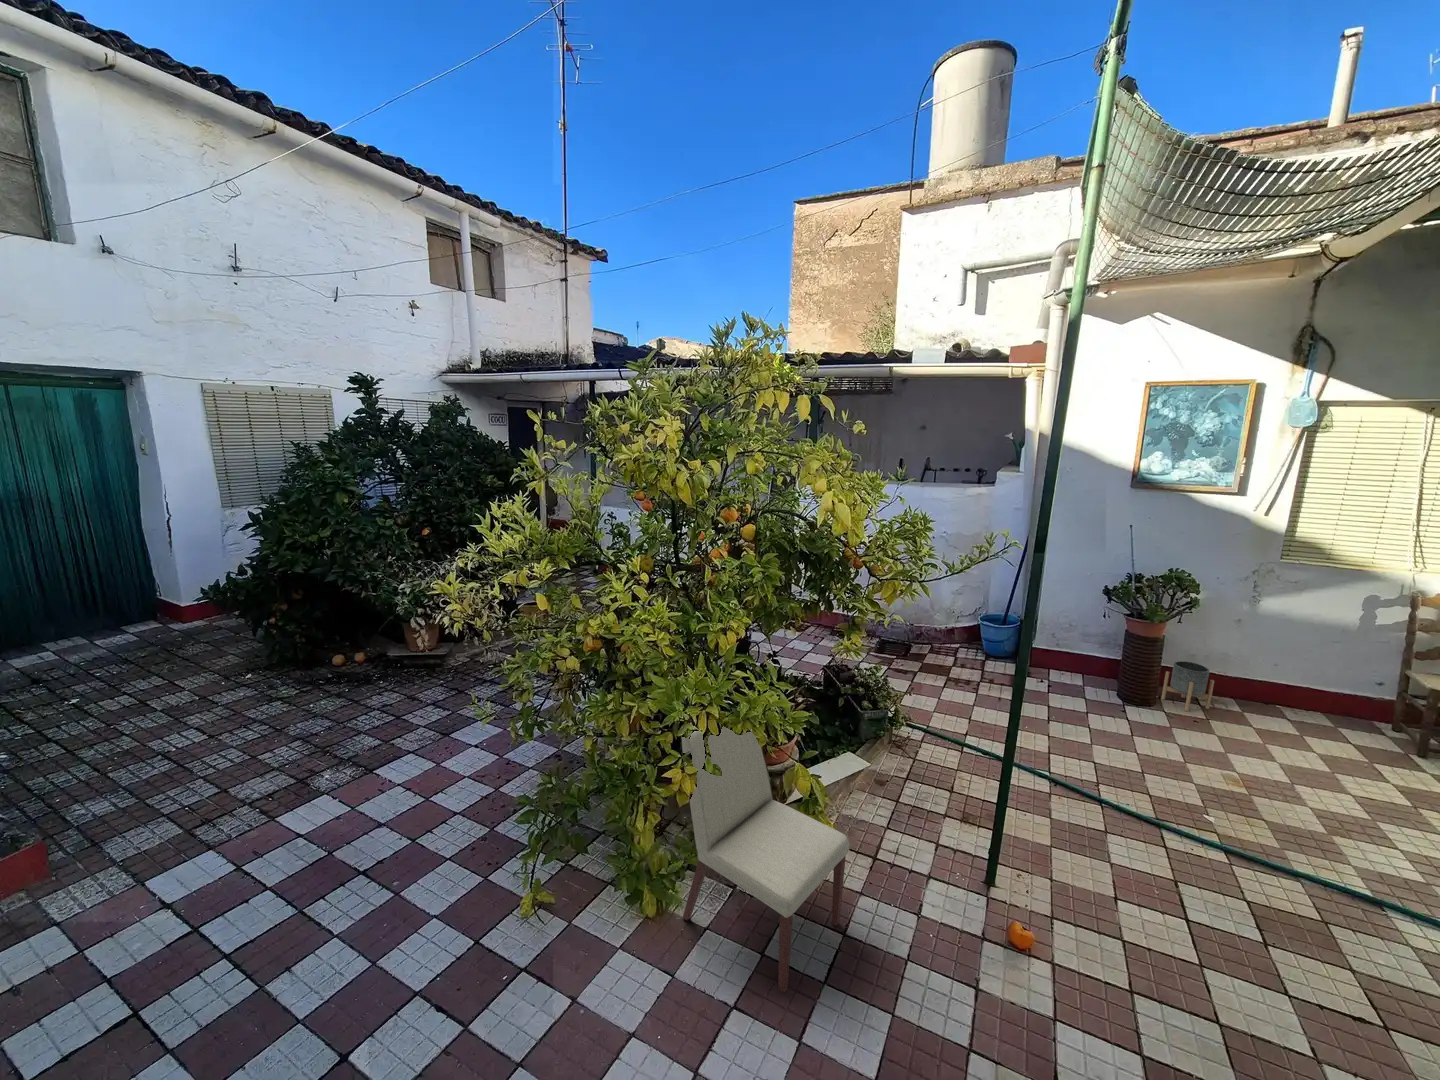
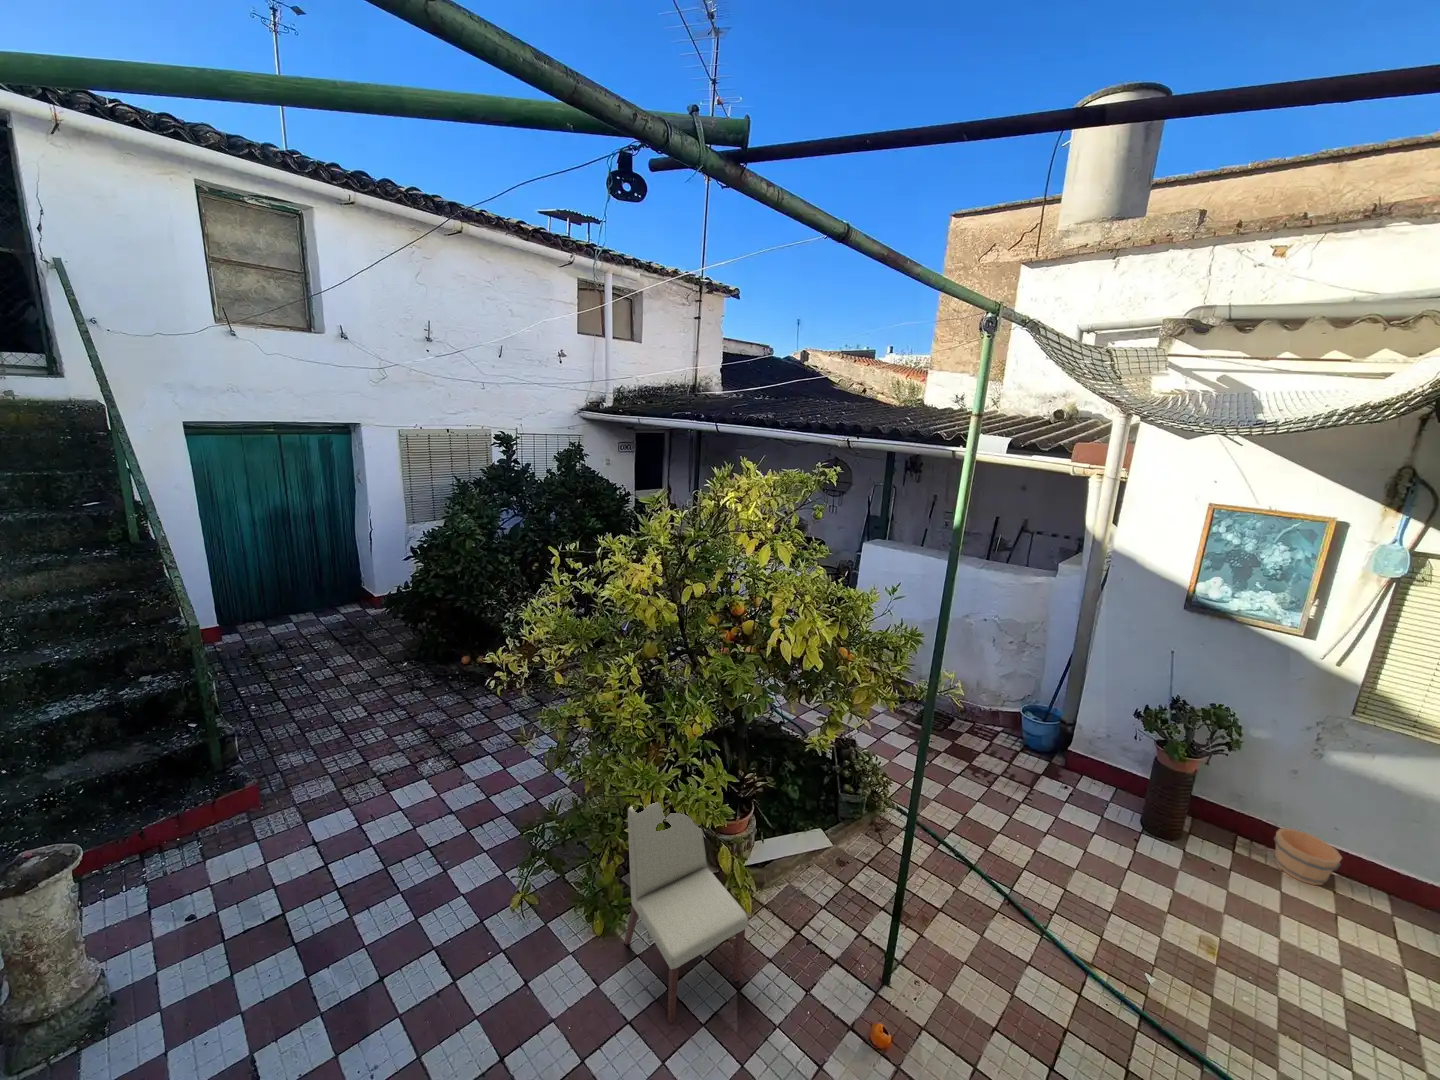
planter: present [1161,661,1214,711] -> none [1188,800,1247,858]
bucket: none [1232,674,1291,718] -> present [1274,828,1342,885]

